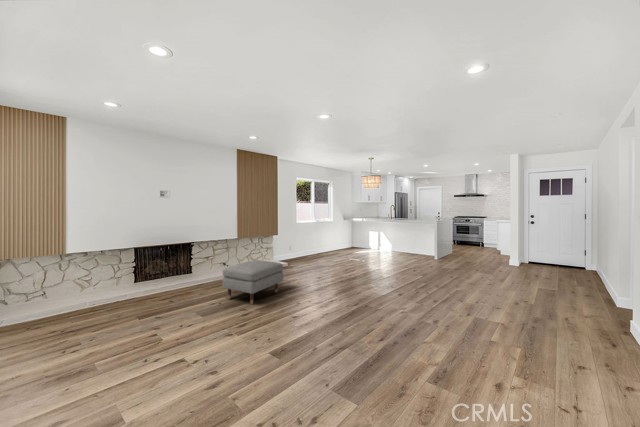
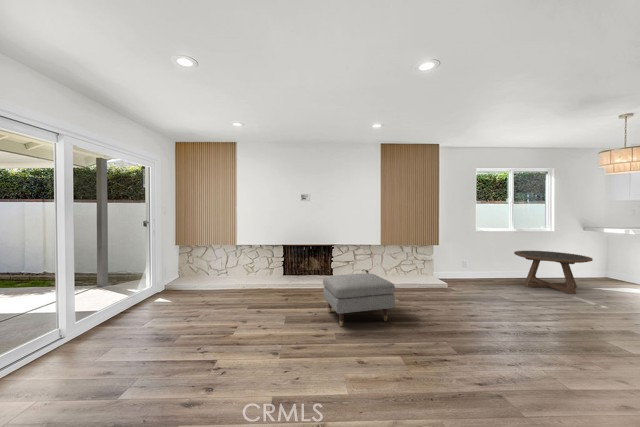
coffee table: none [318,234,354,257] -> present [514,251,593,294]

